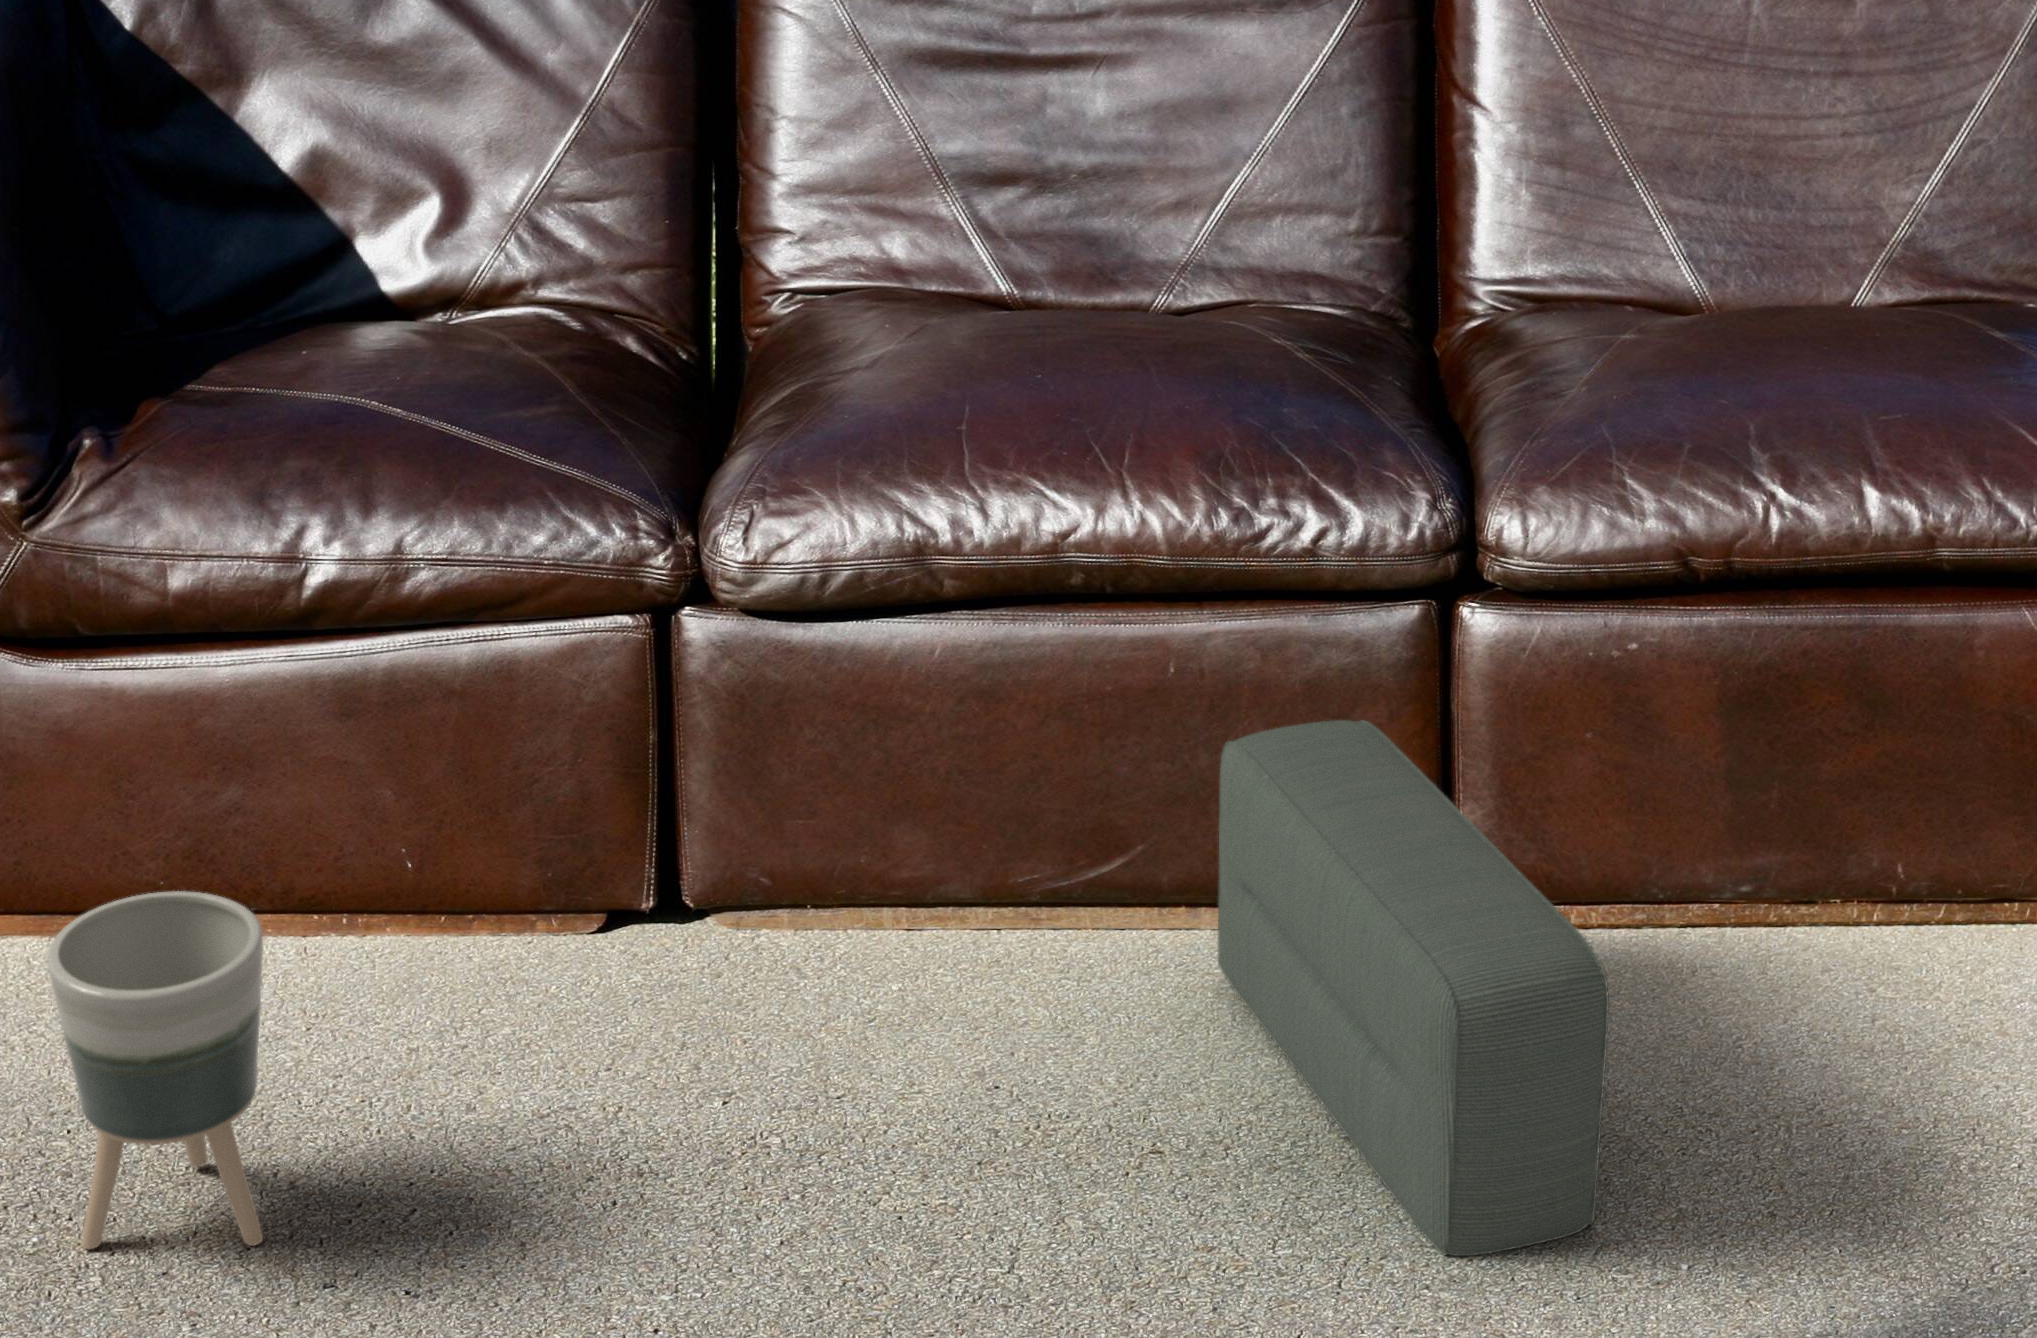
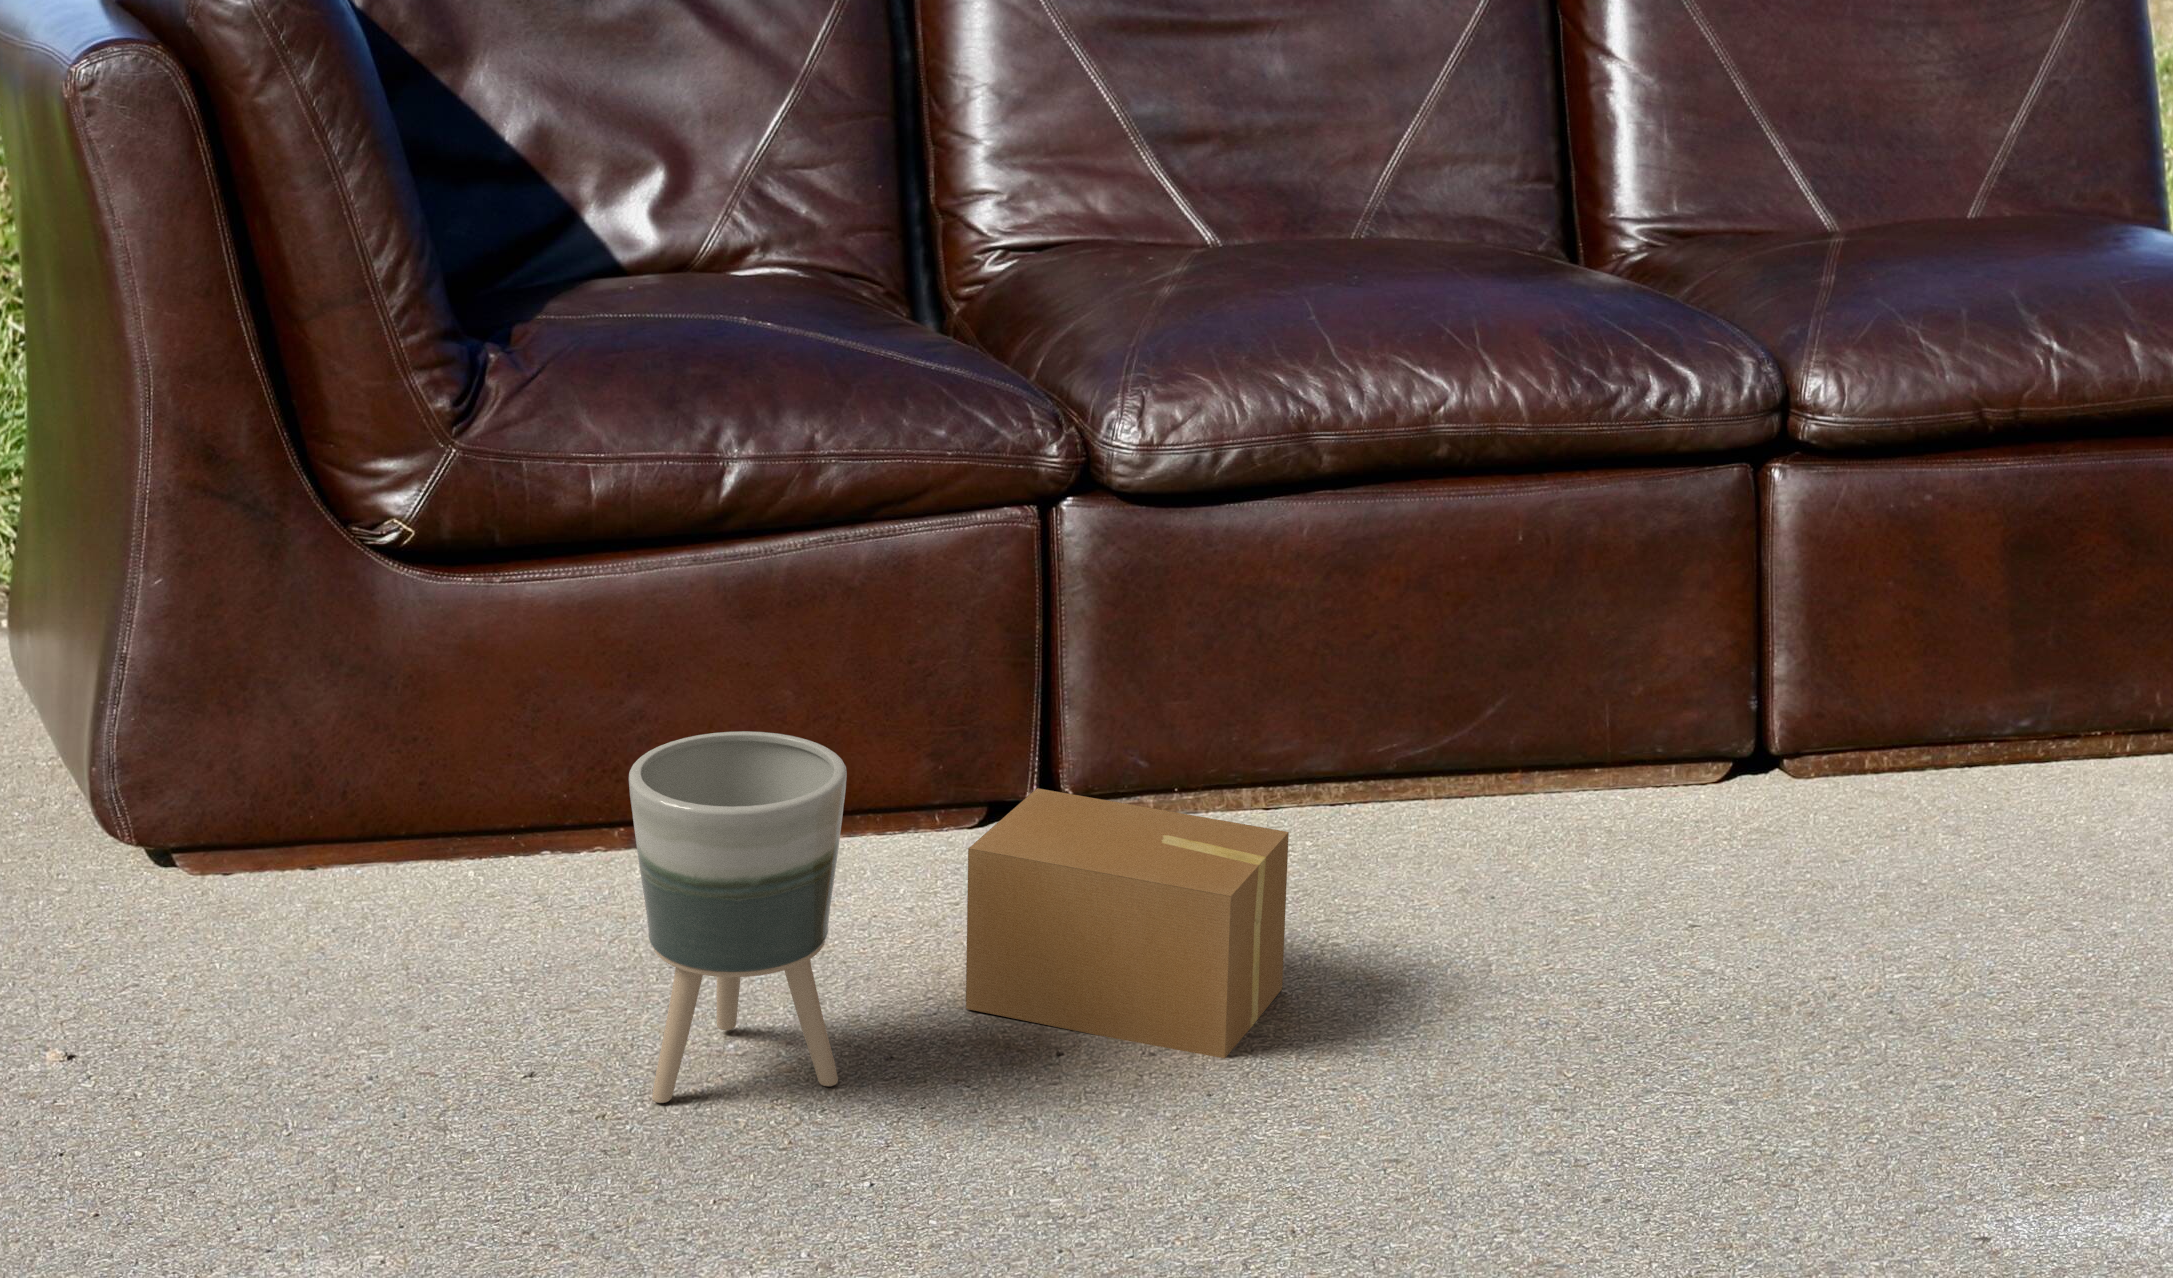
pouf: present [1218,720,1609,1256] -> none [1598,563,2090,1002]
cardboard box: none [426,940,757,1253] -> present [966,788,1289,1058]

